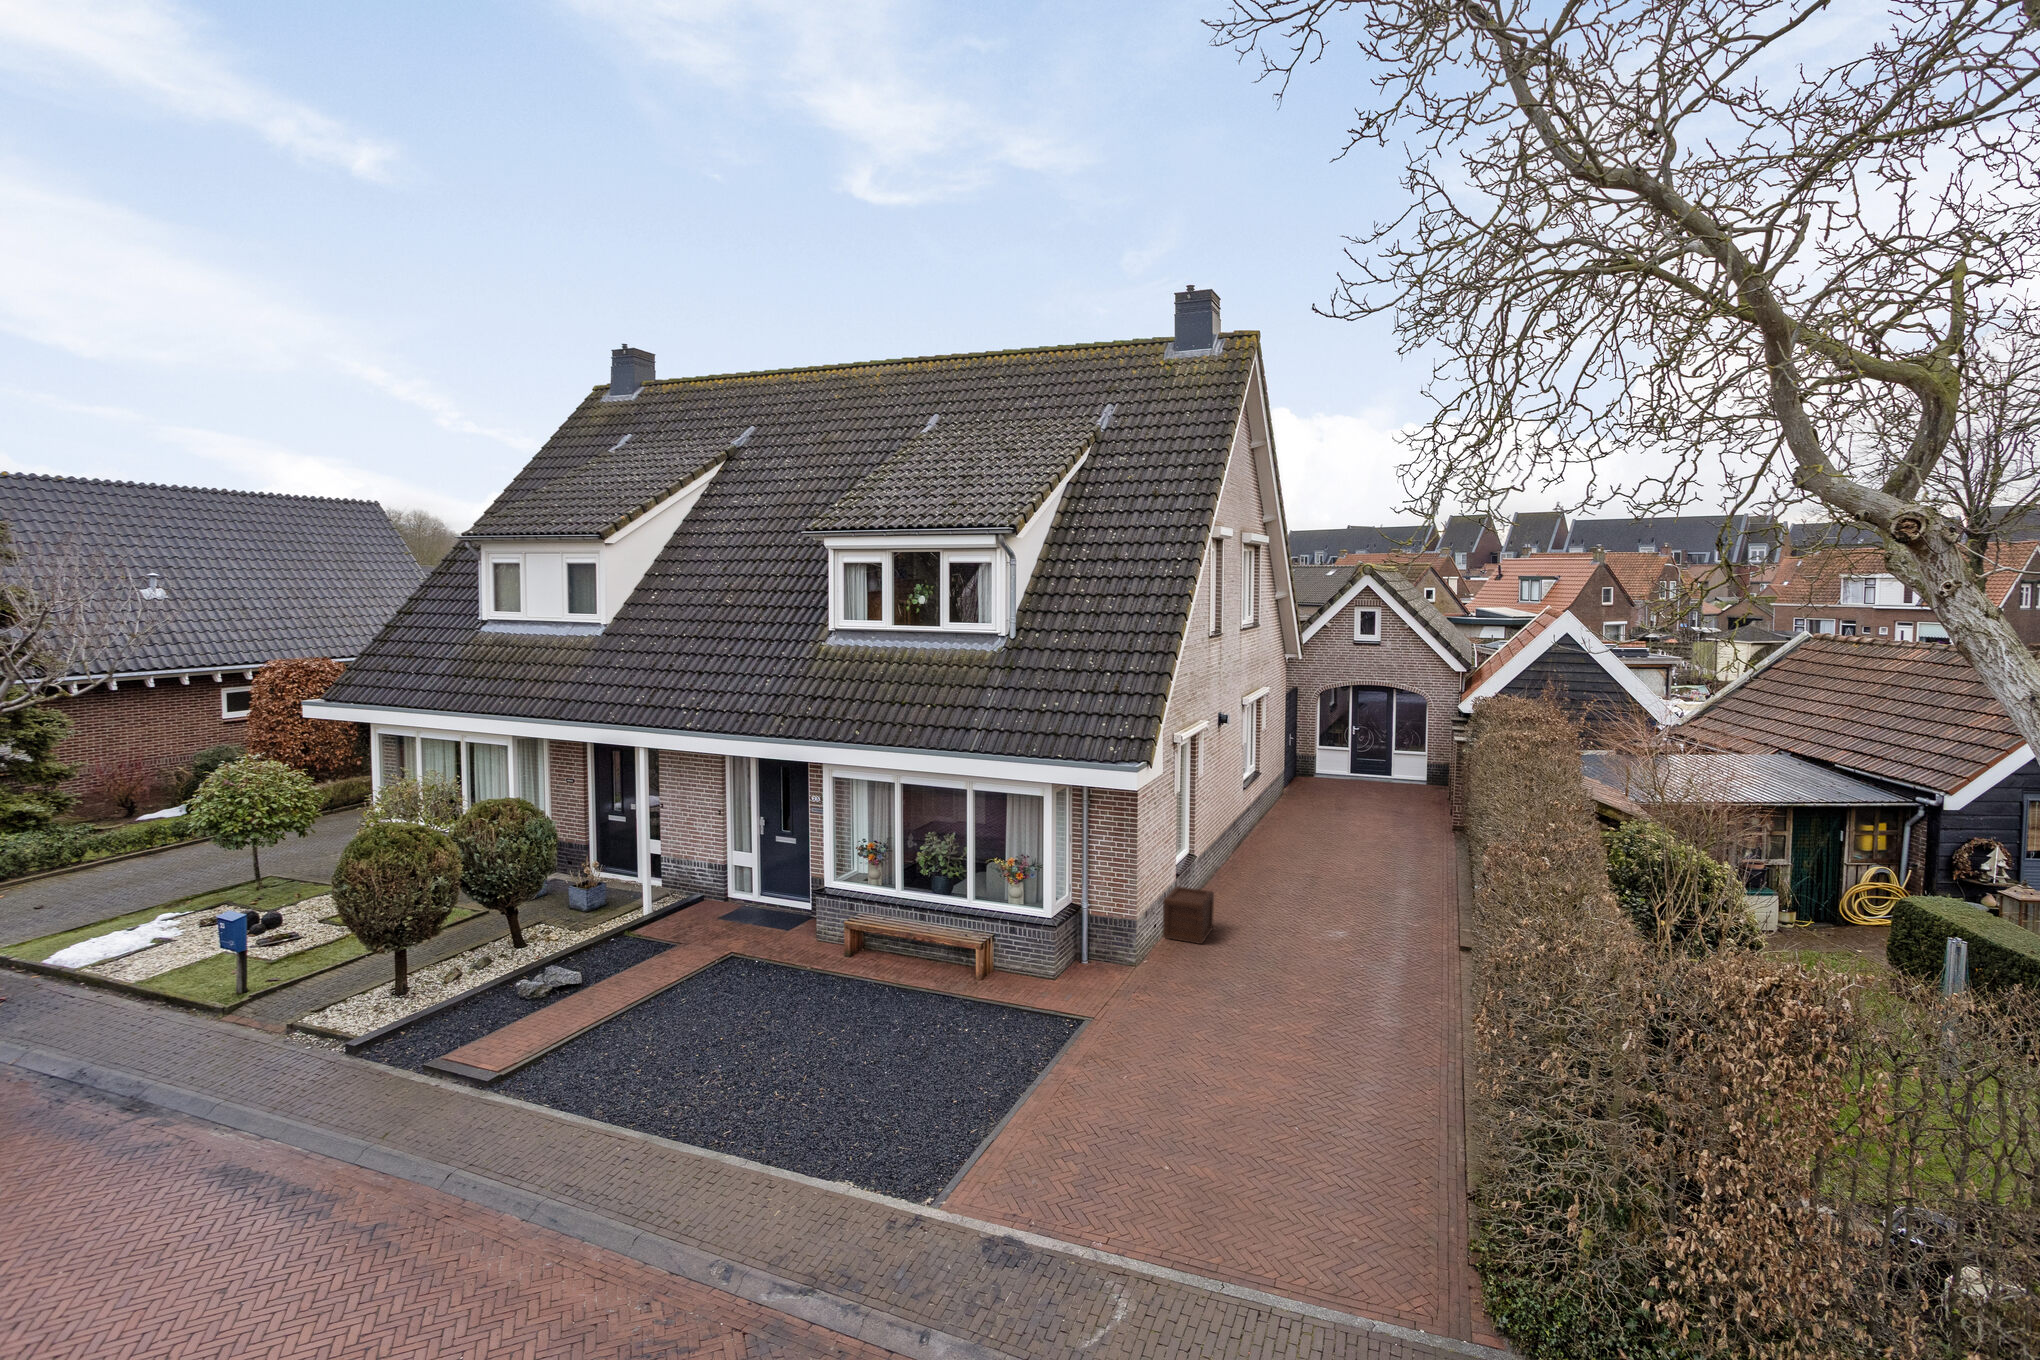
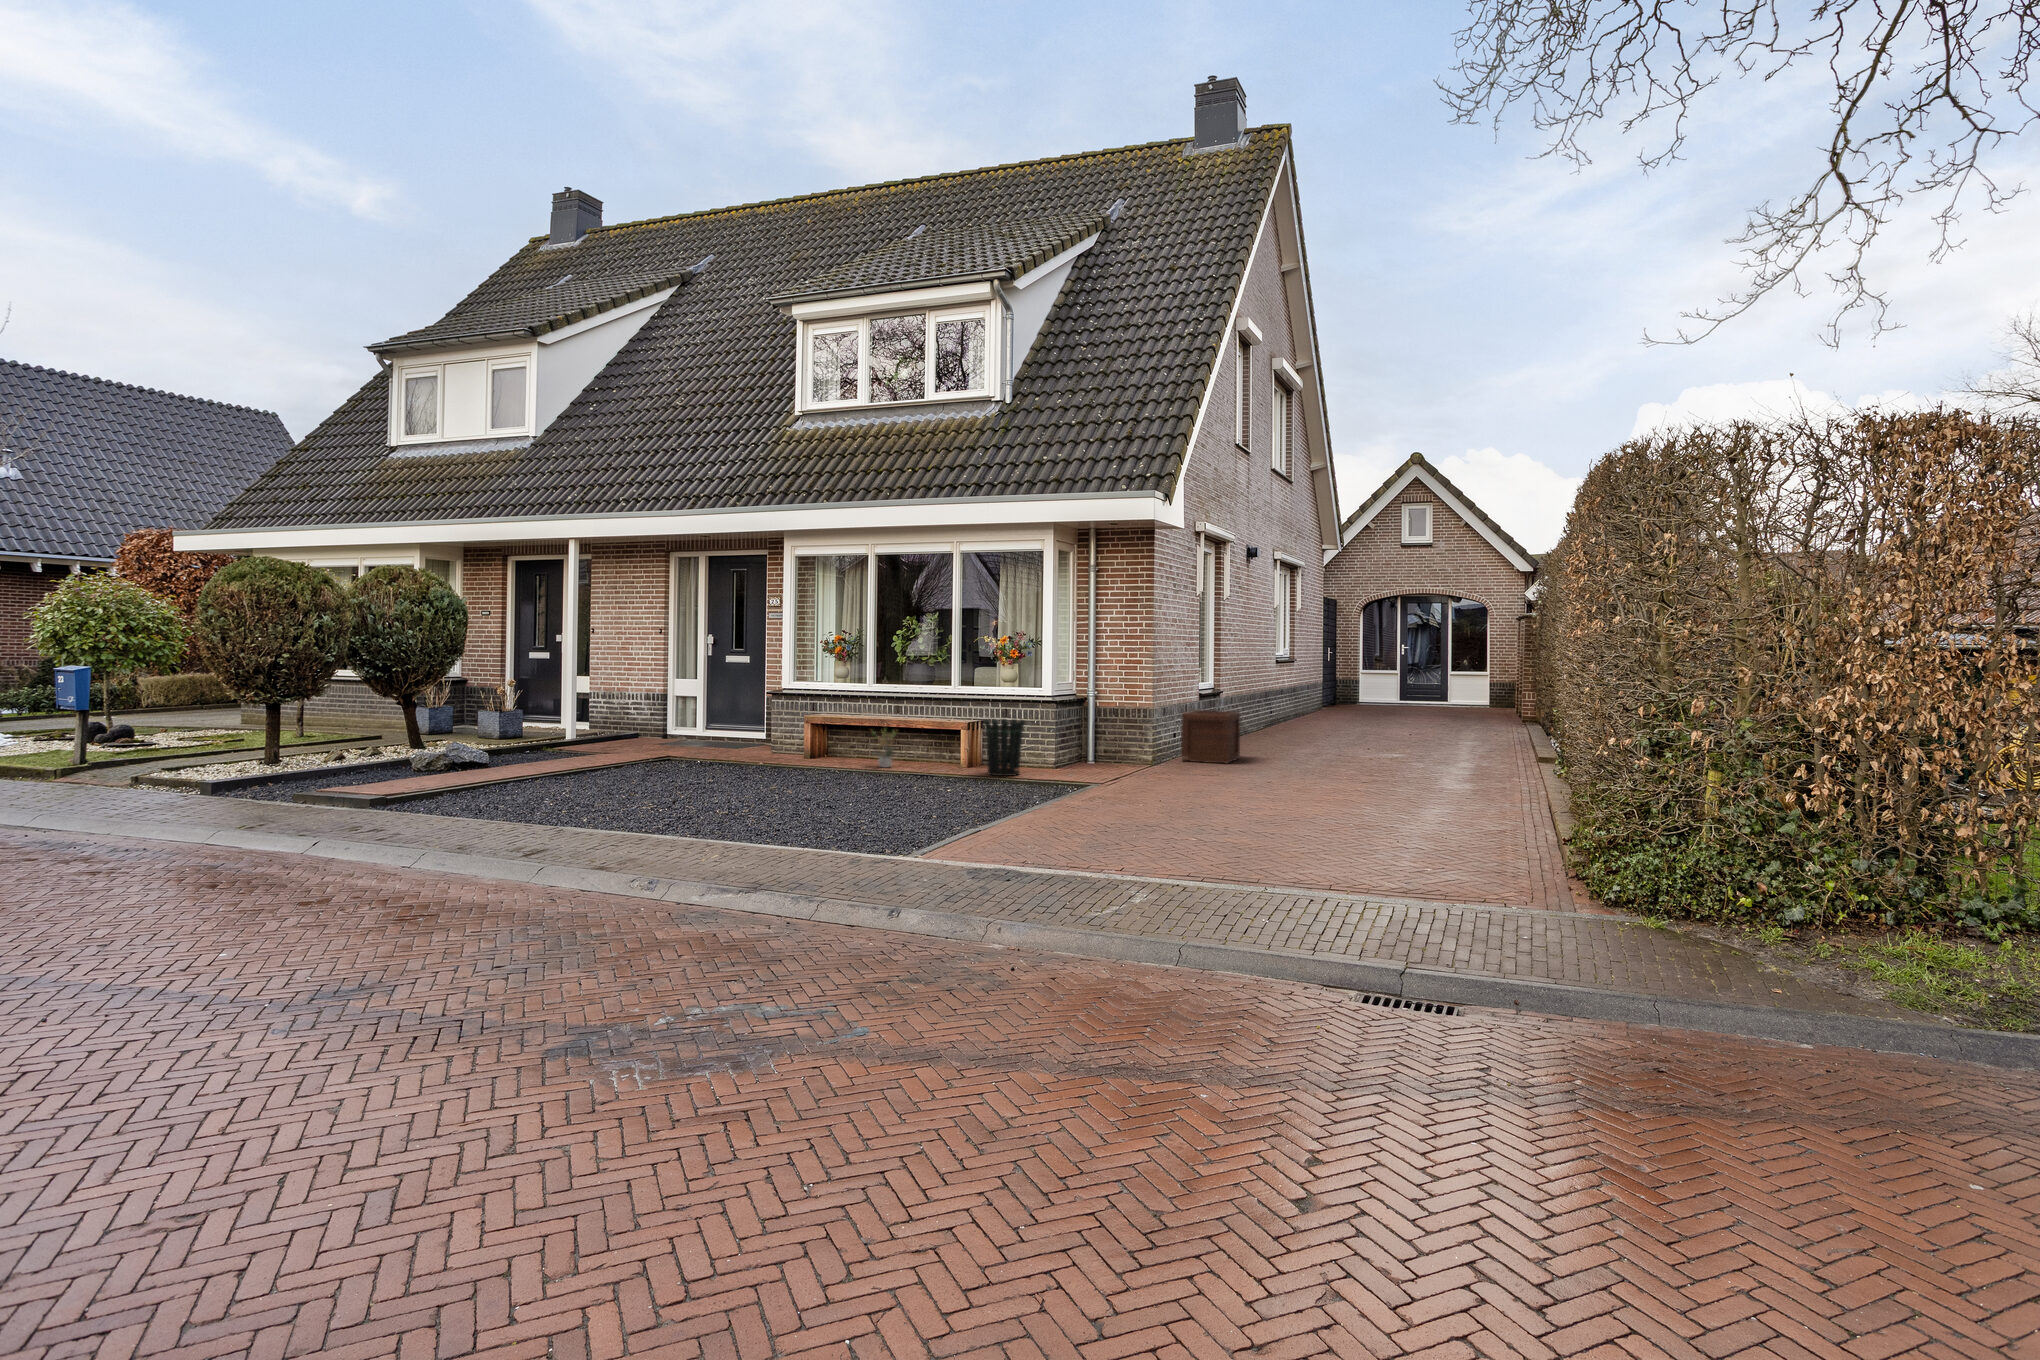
potted plant: none [898,926,924,964] -> present [878,730,895,767]
waste bin: none [993,928,1029,984] -> present [984,719,1025,776]

